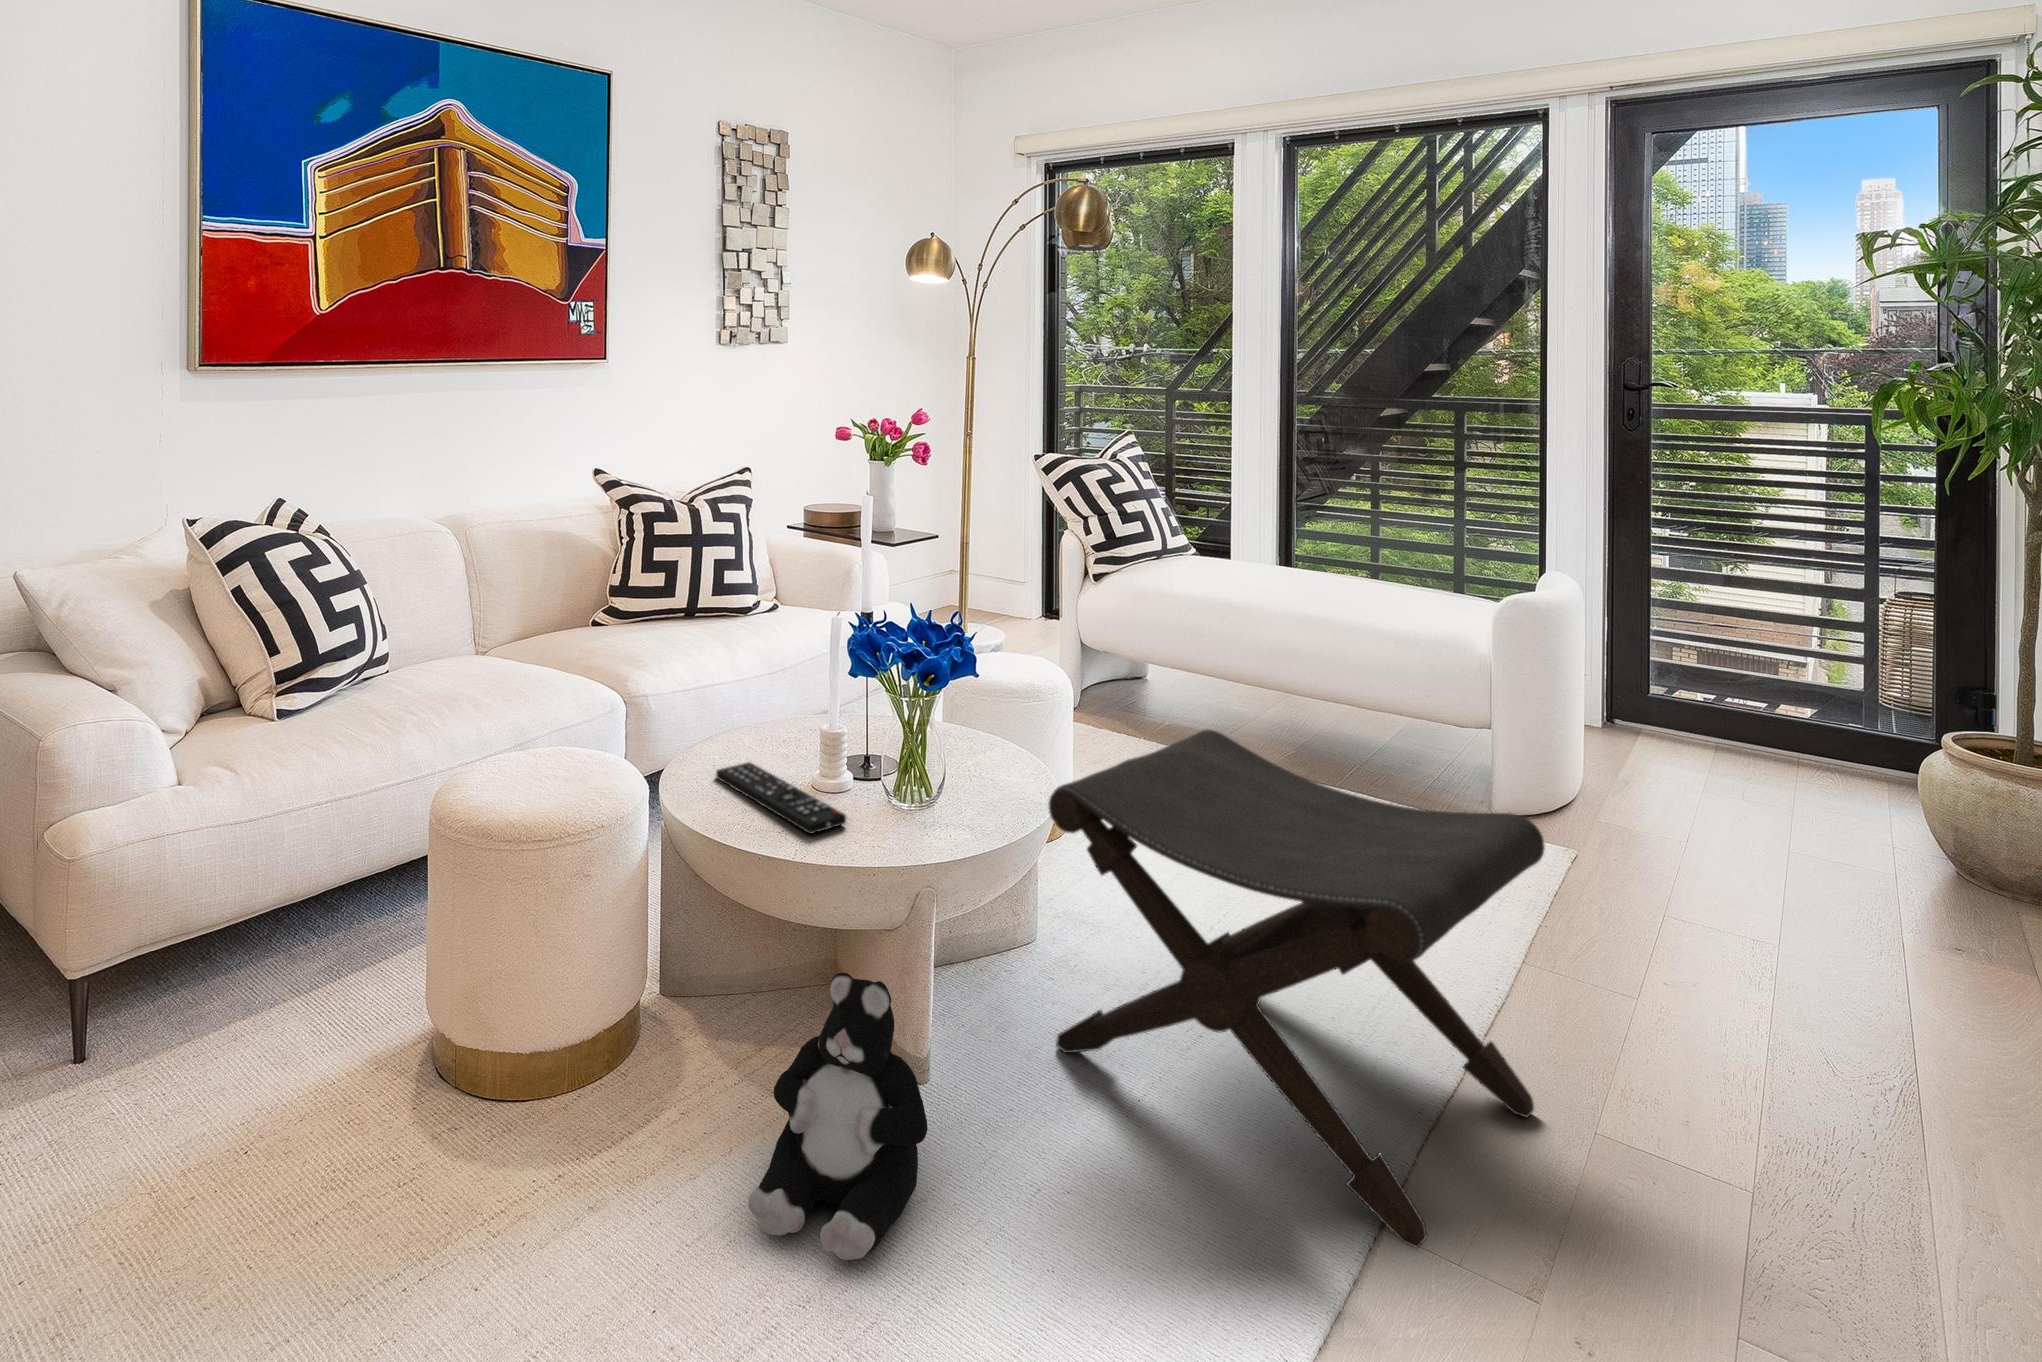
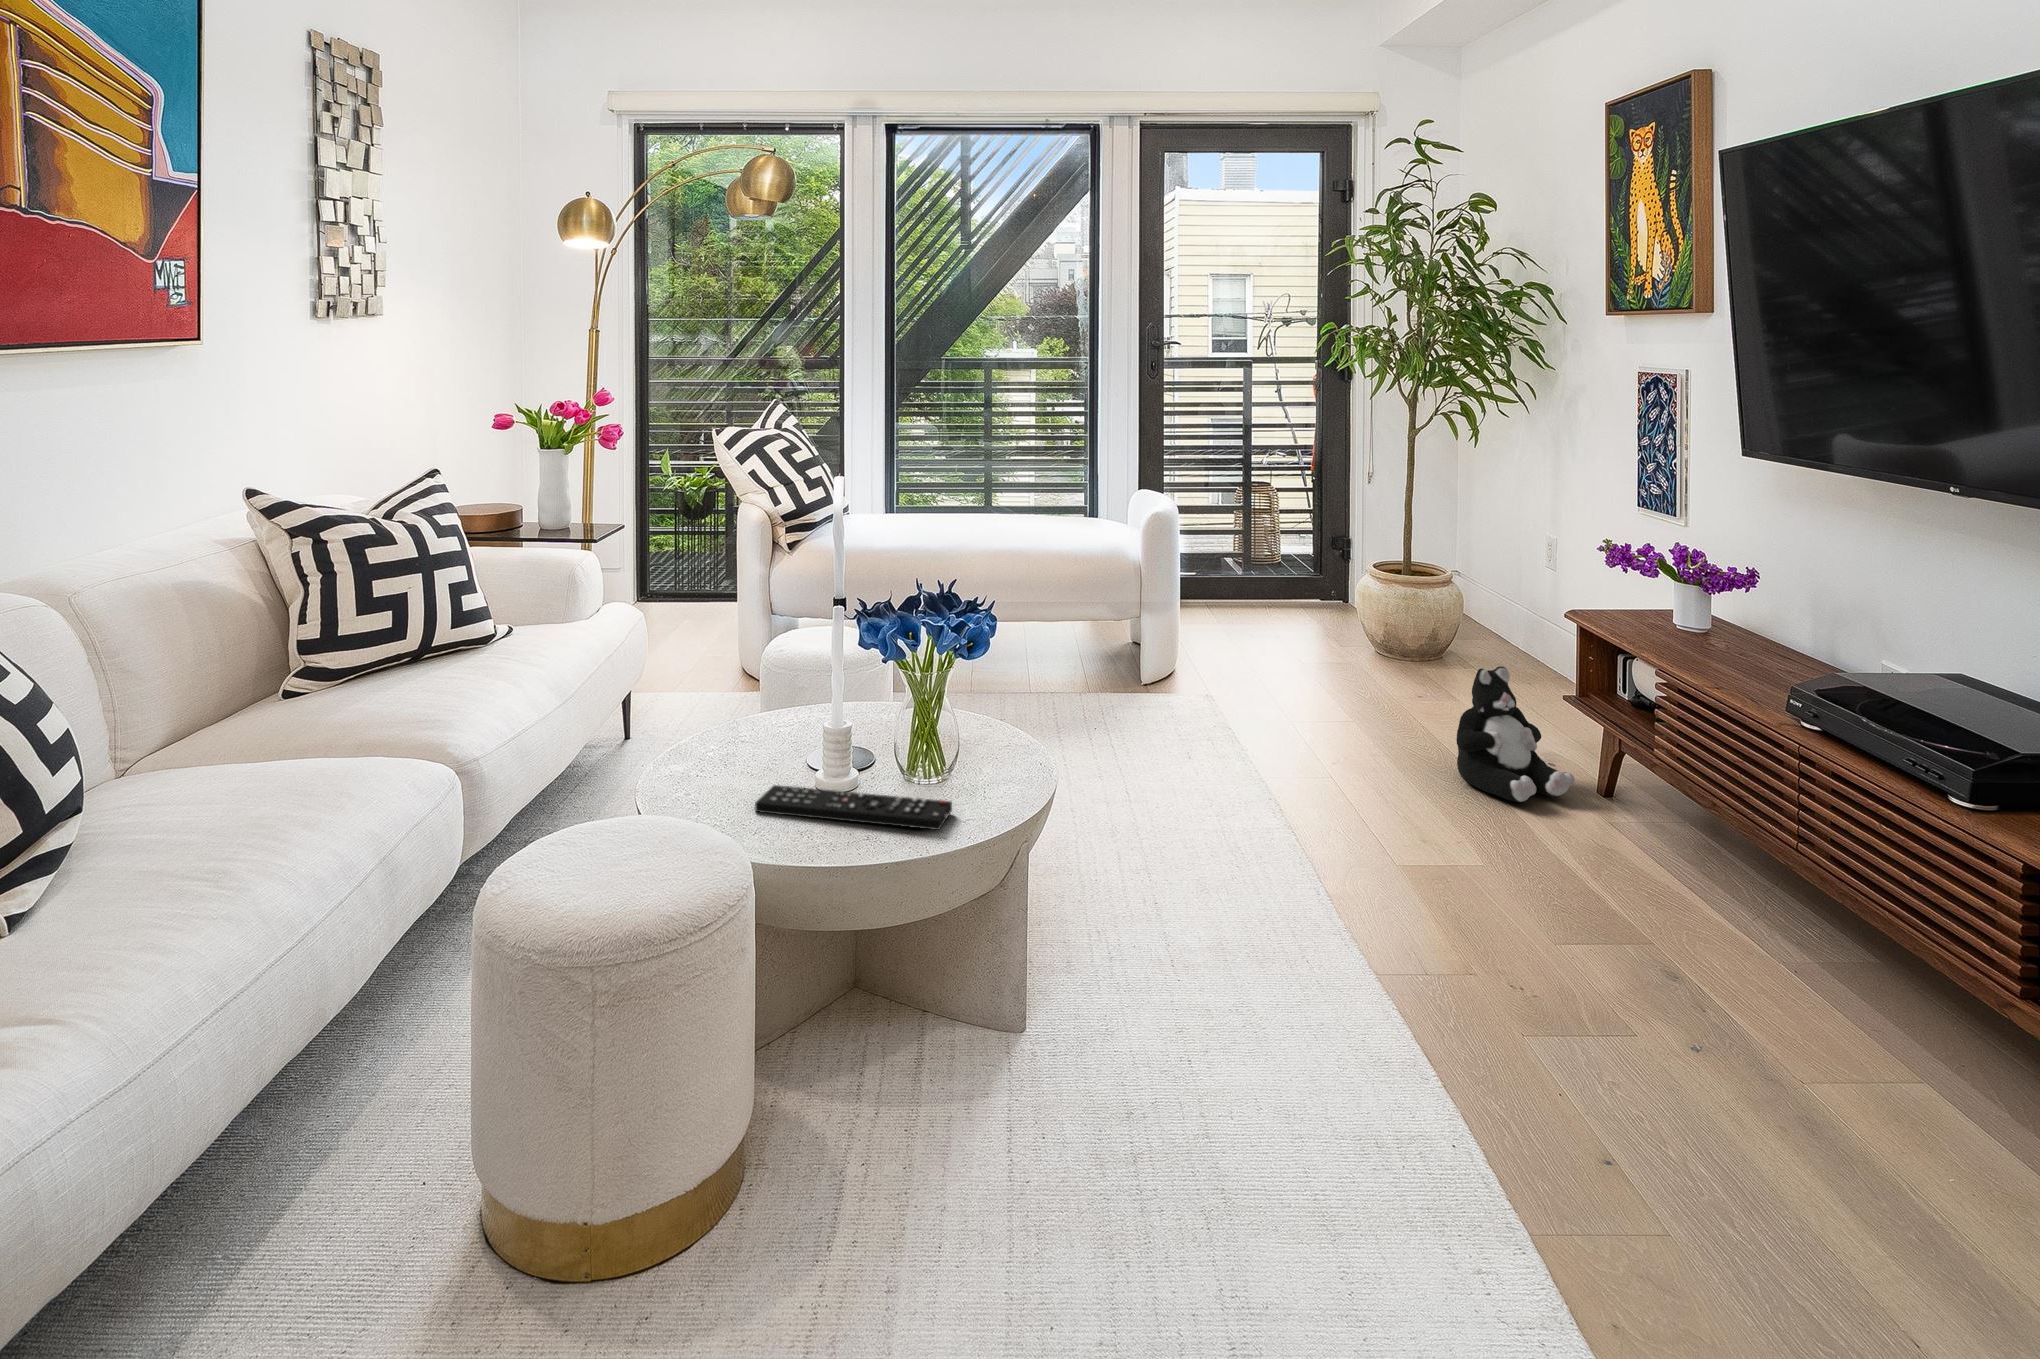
footstool: present [1049,729,1545,1248] -> none [1087,650,1446,989]
plush toy: present [749,973,927,1261] -> present [1456,666,1575,802]

